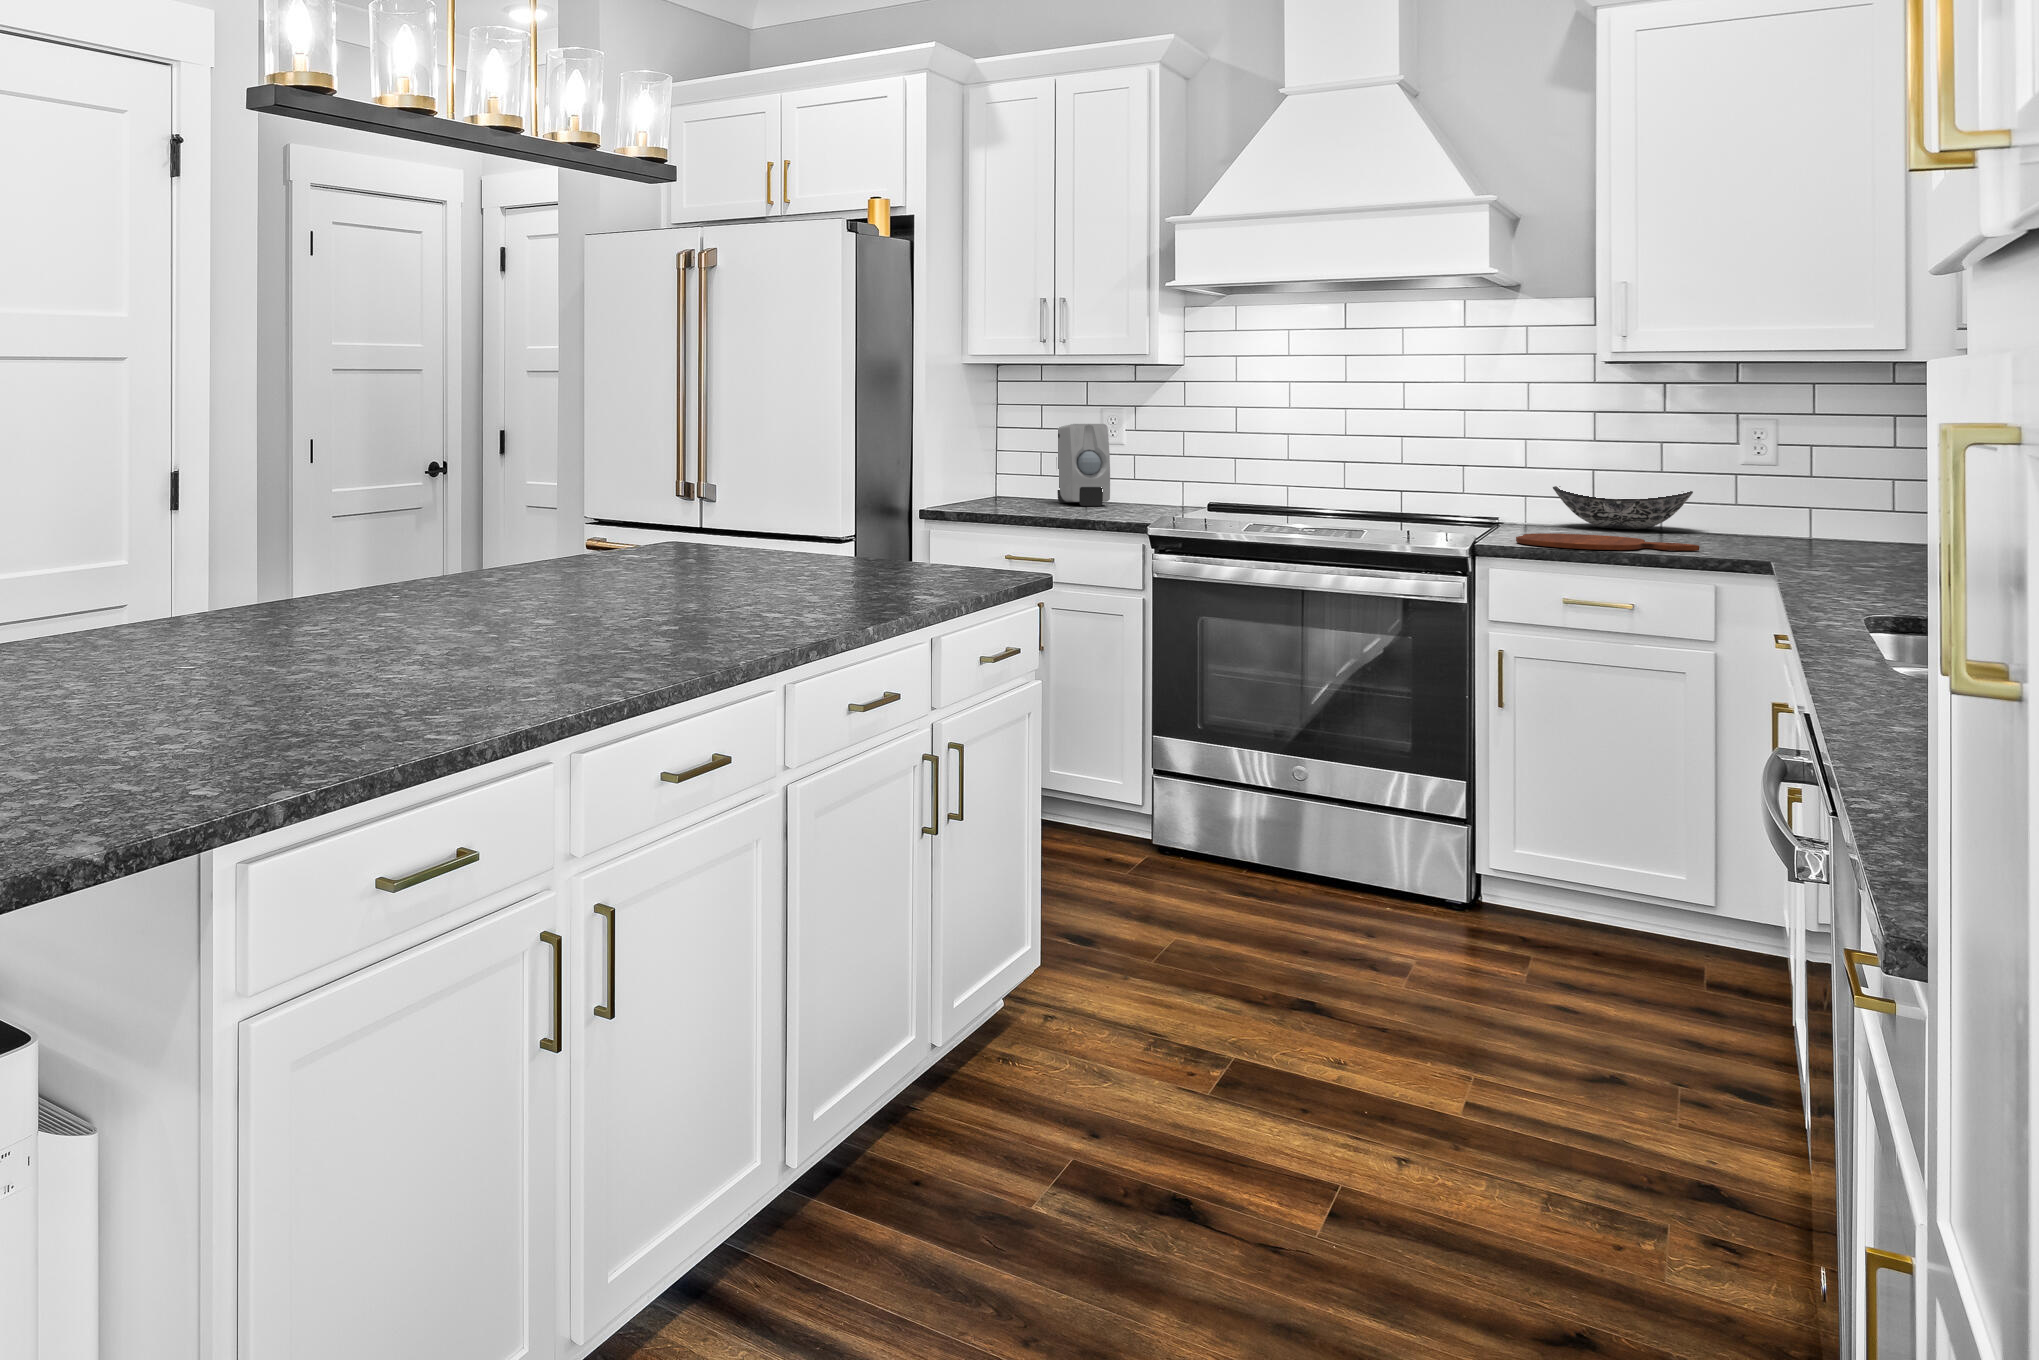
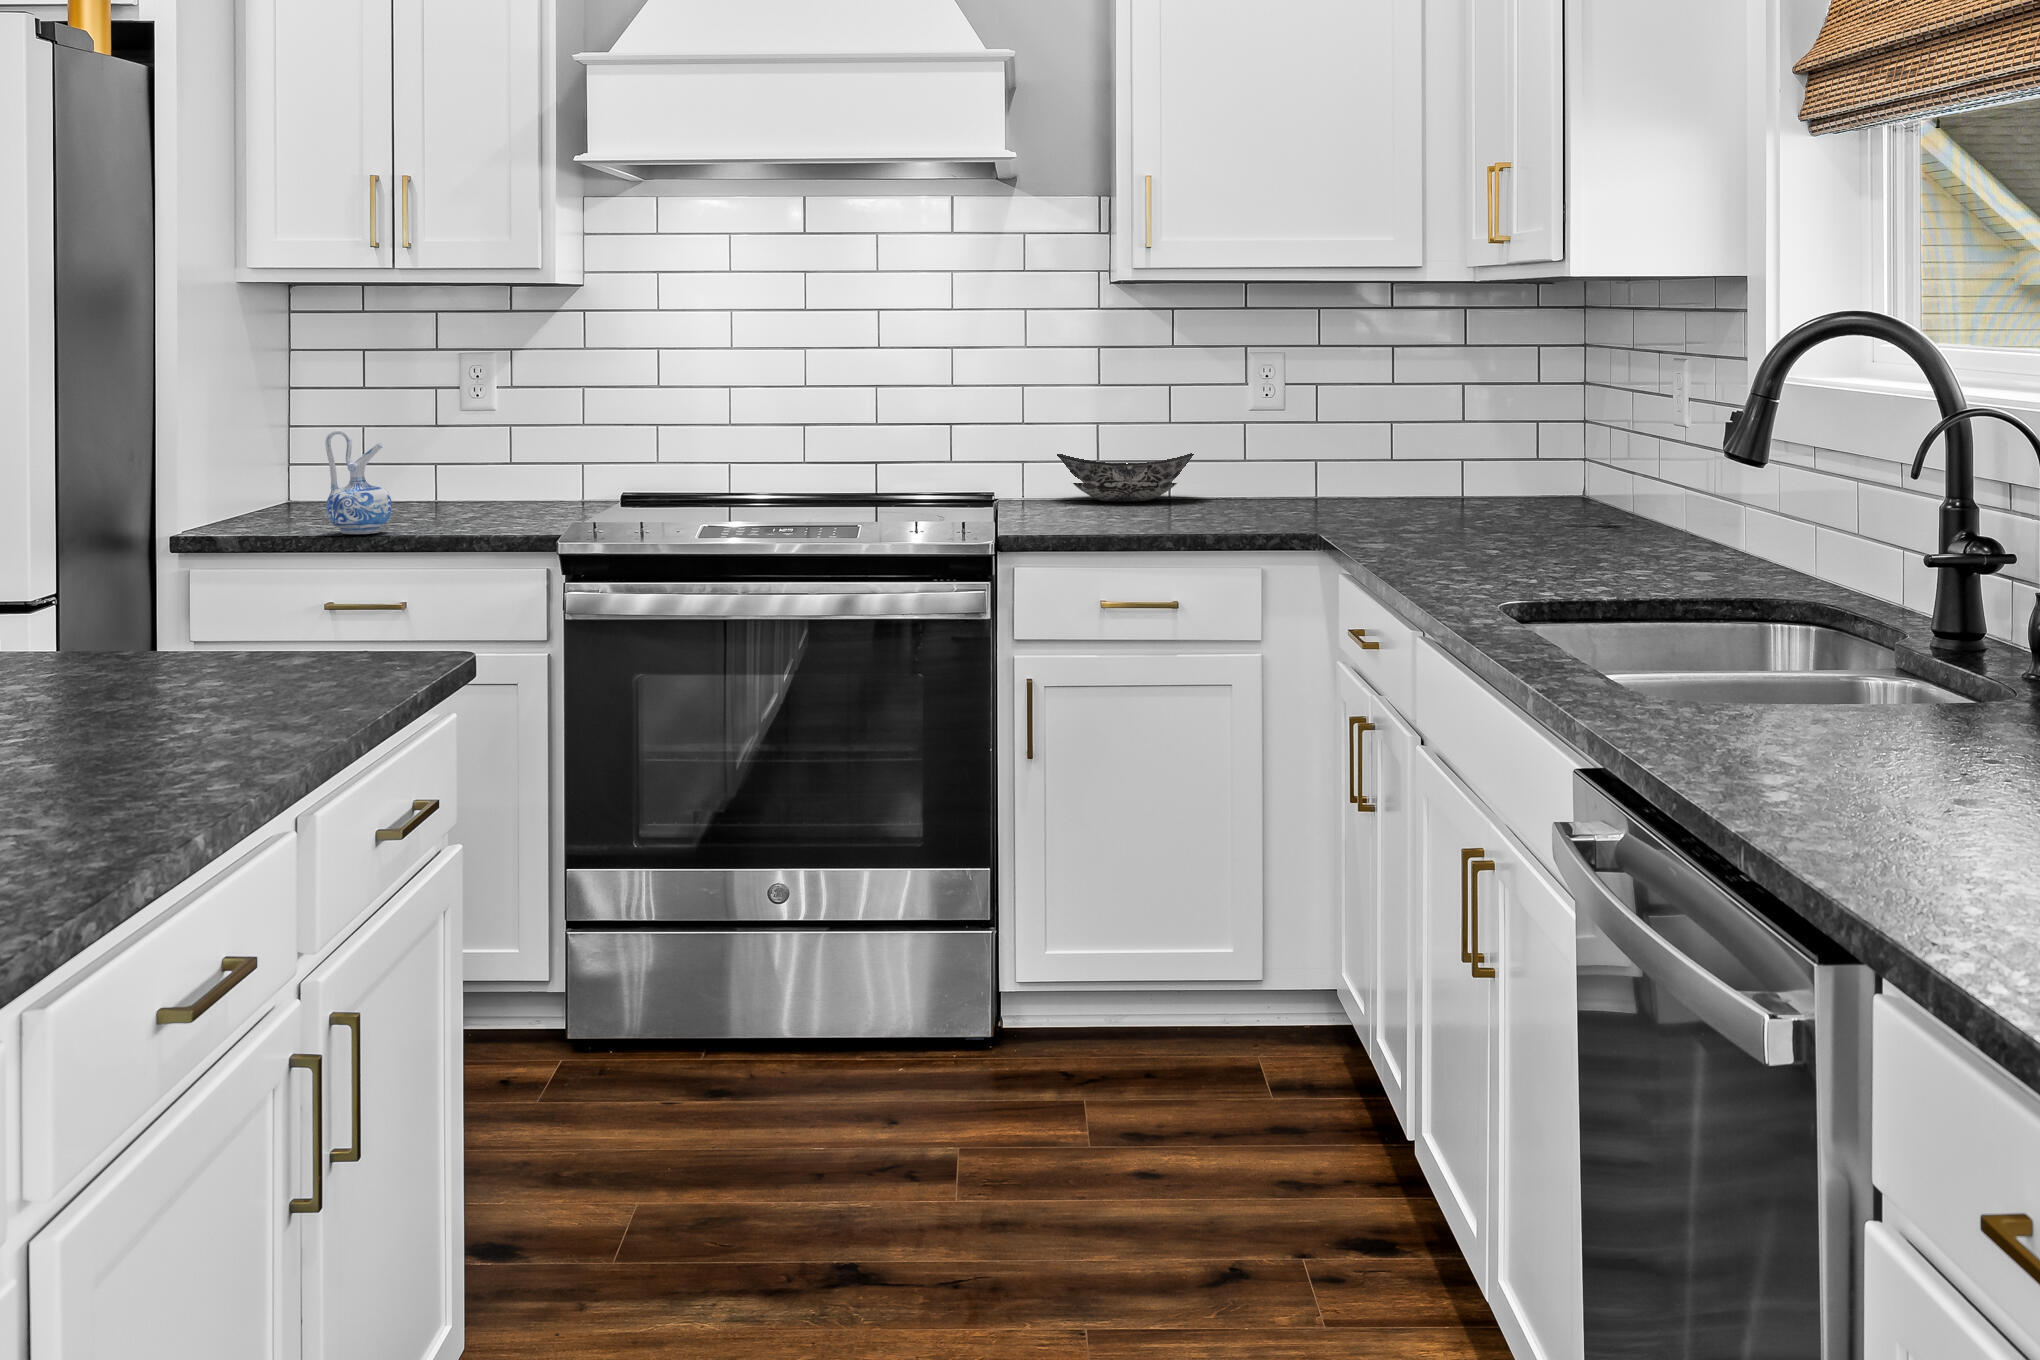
soap dispenser: present [1057,424,1110,506] -> none [381,381,469,510]
ceramic pitcher: none [1010,452,1050,517] -> present [325,429,392,534]
cutting board: present [1516,533,1699,551] -> none [1046,512,1248,533]

